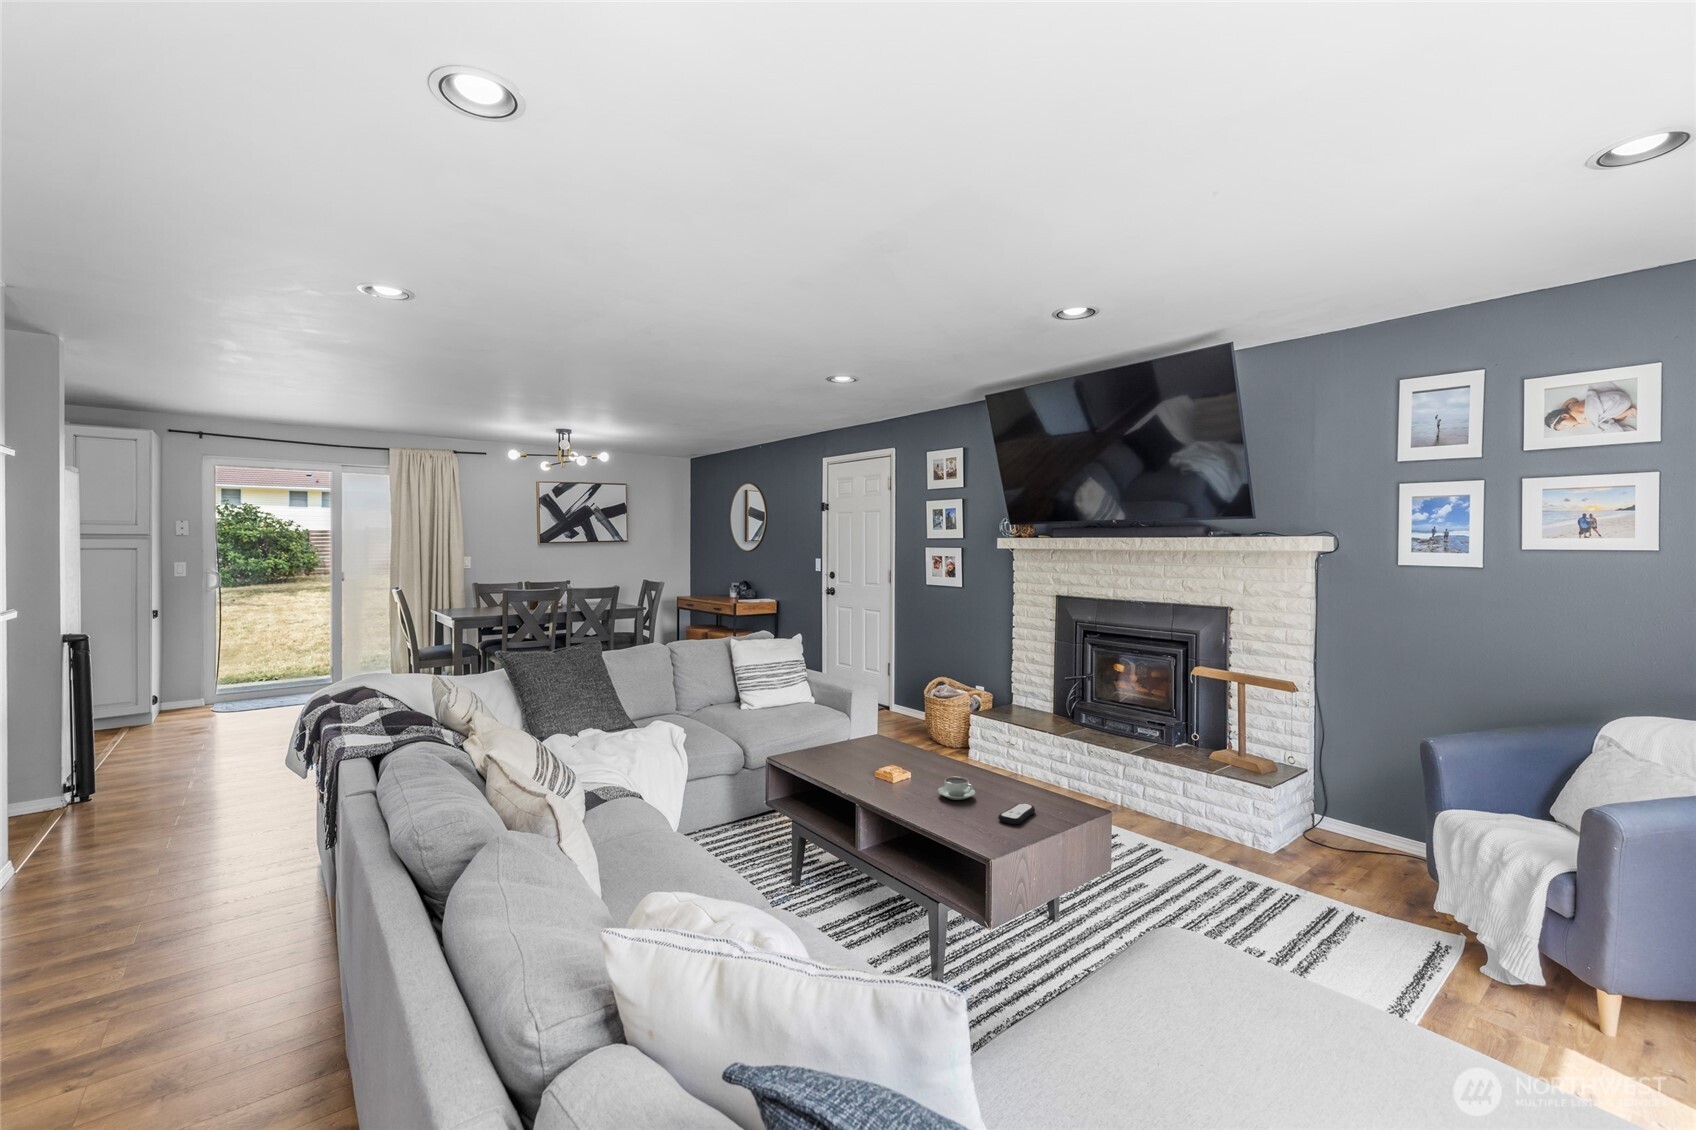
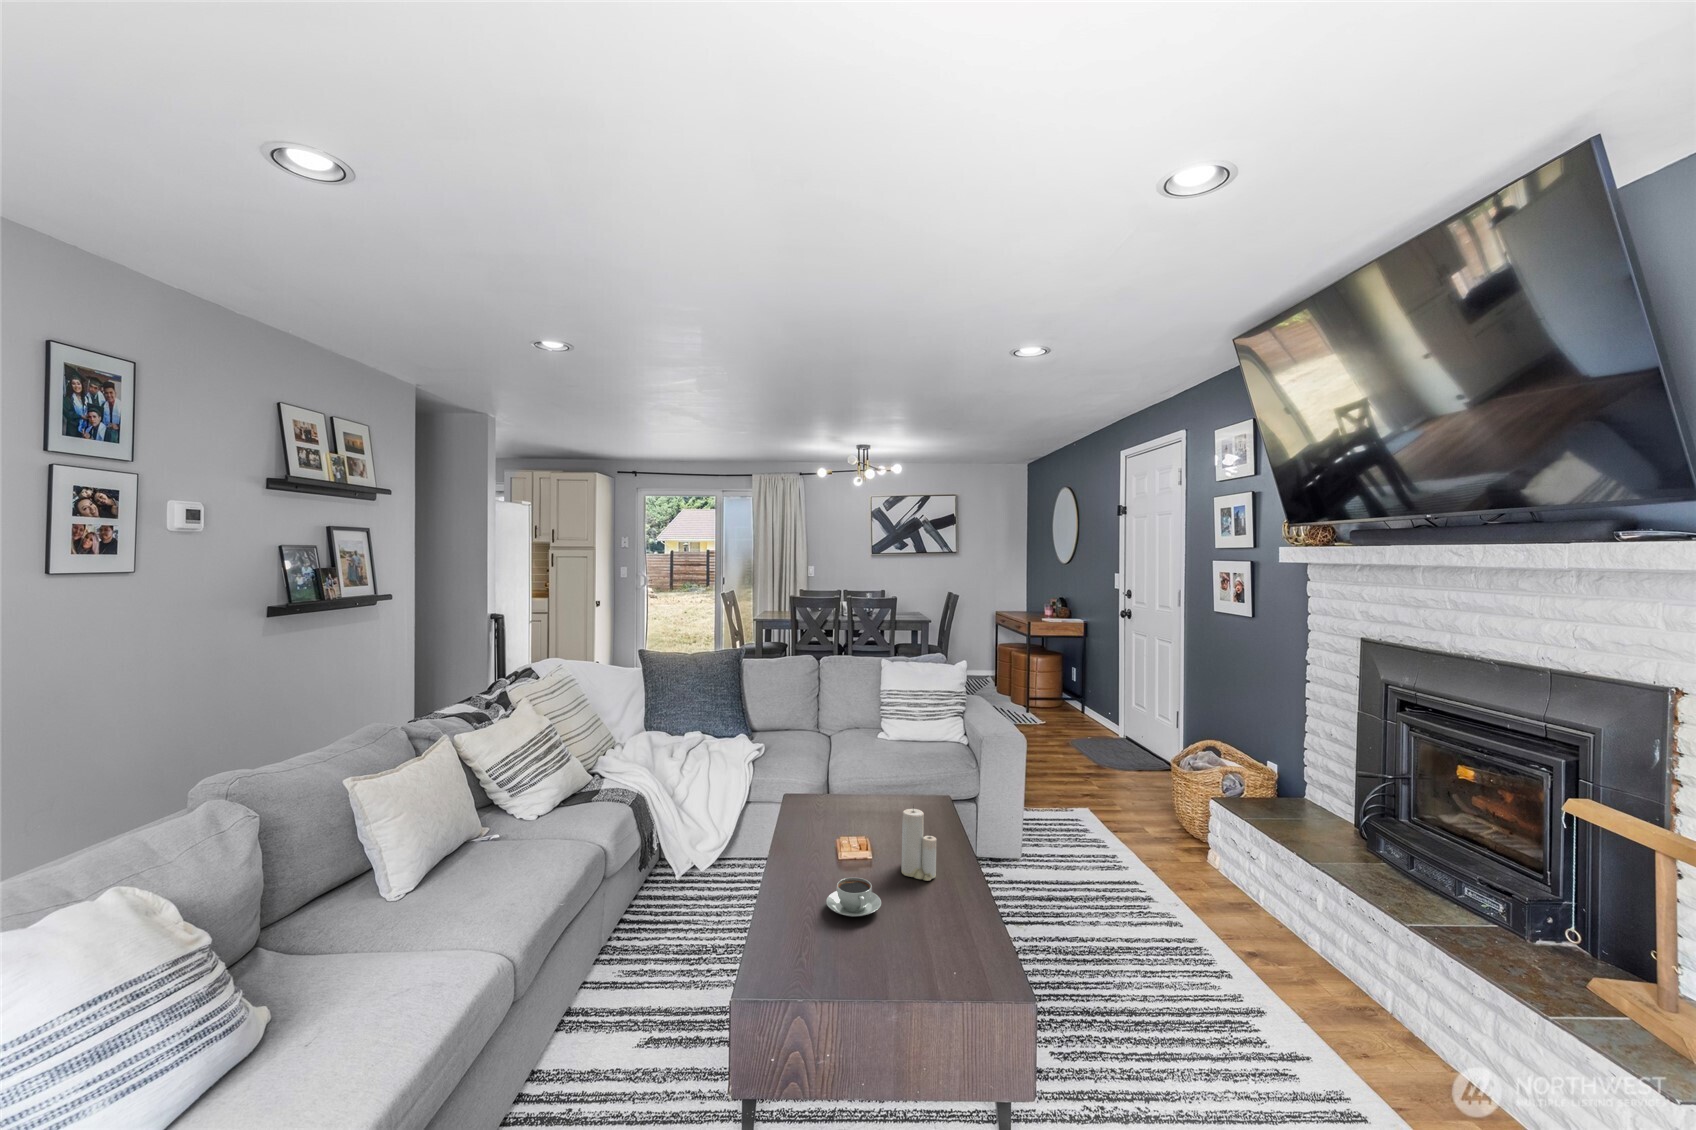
candle: none [935,727,965,776] -> present [901,807,937,881]
remote control: present [998,803,1035,824] -> none [829,953,913,987]

